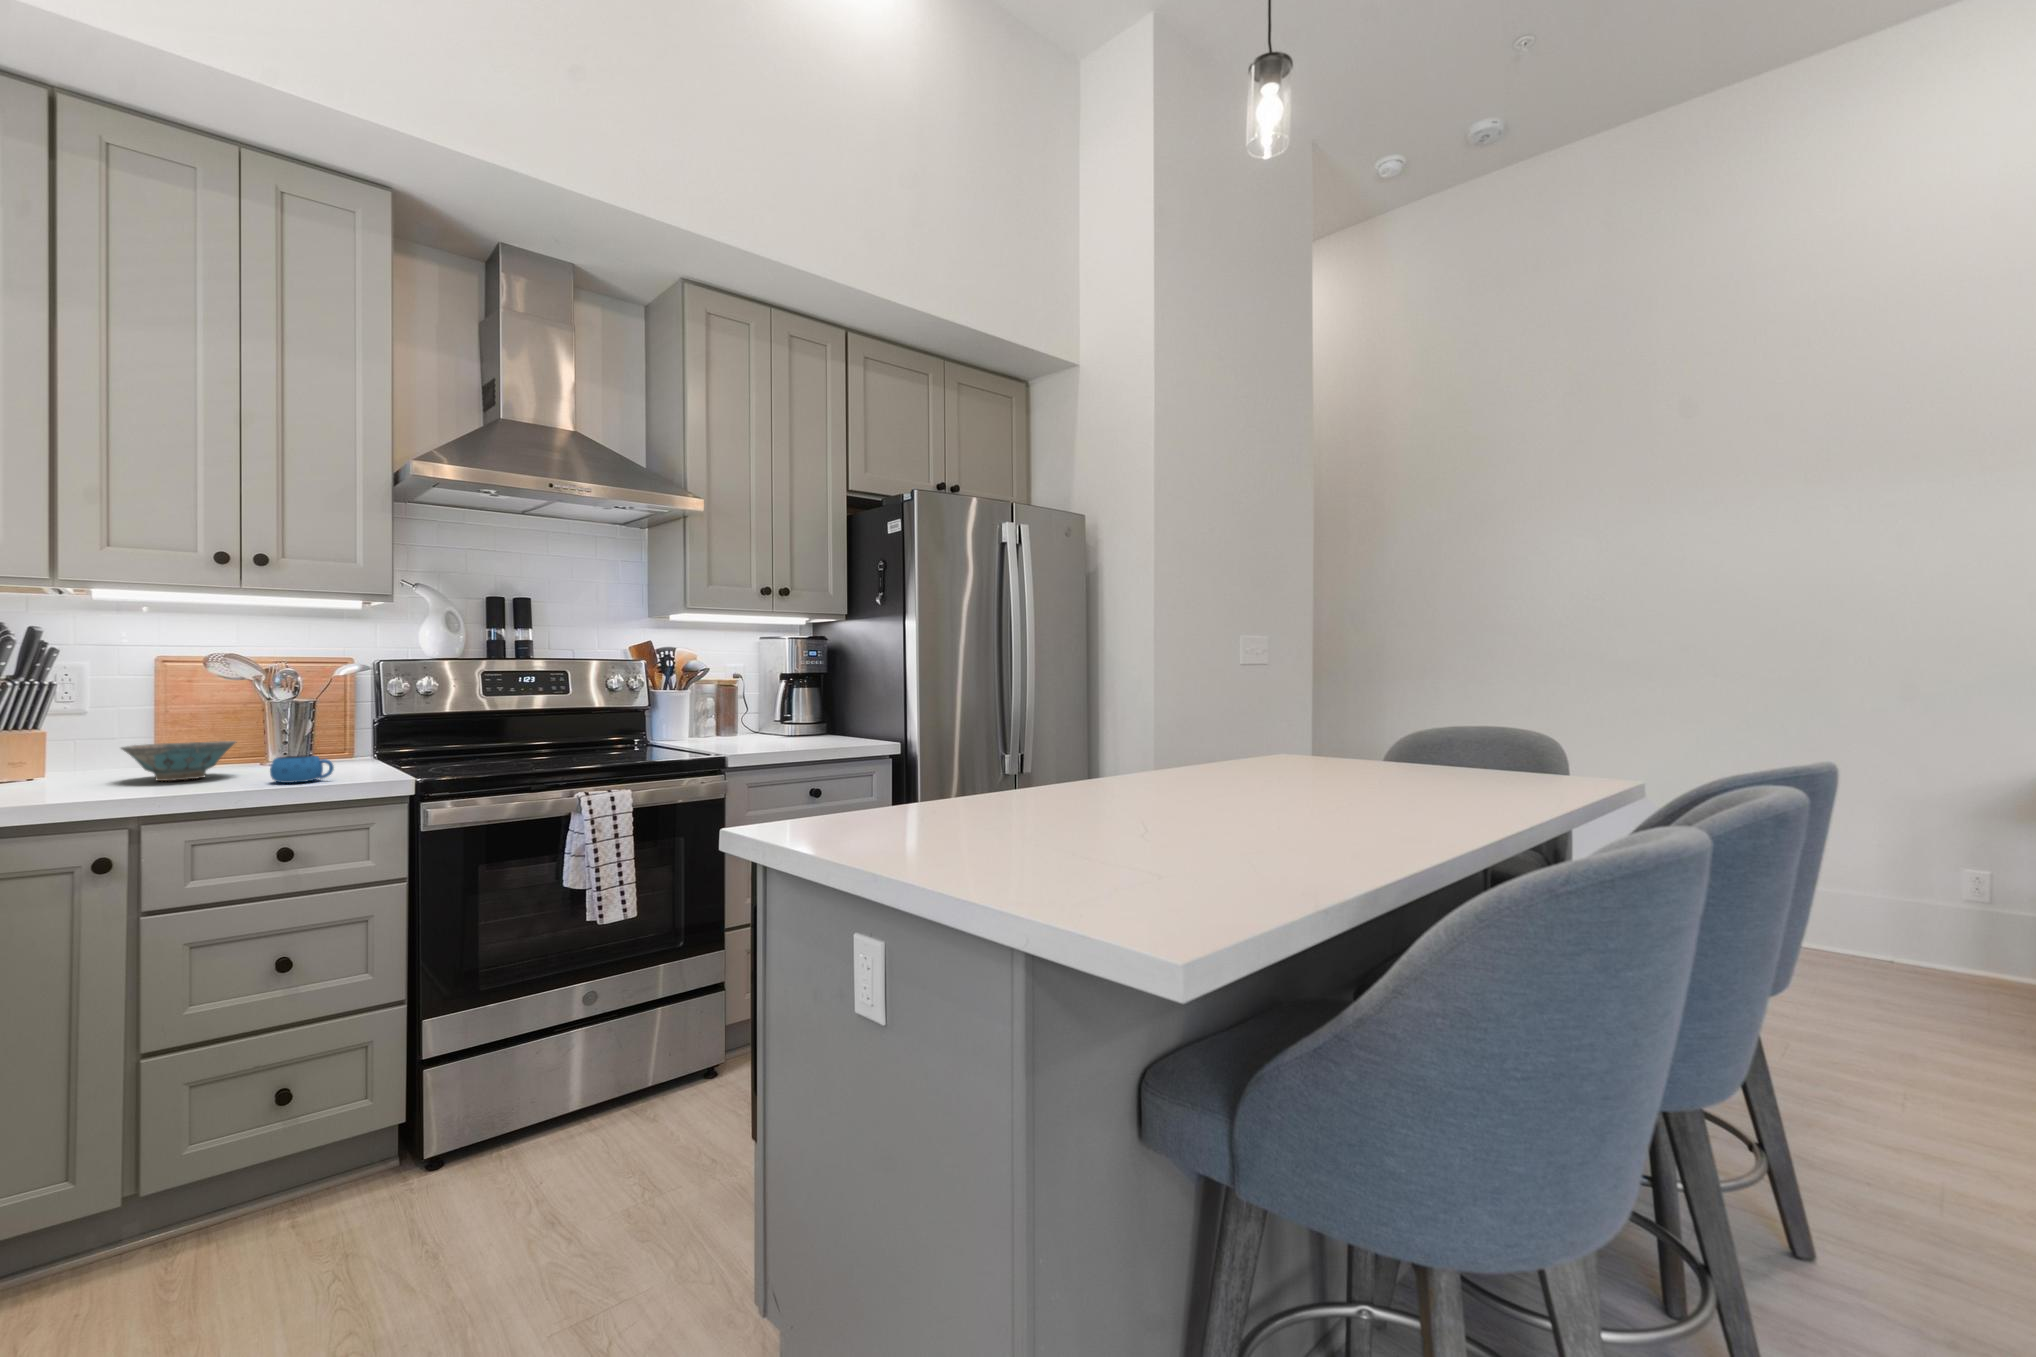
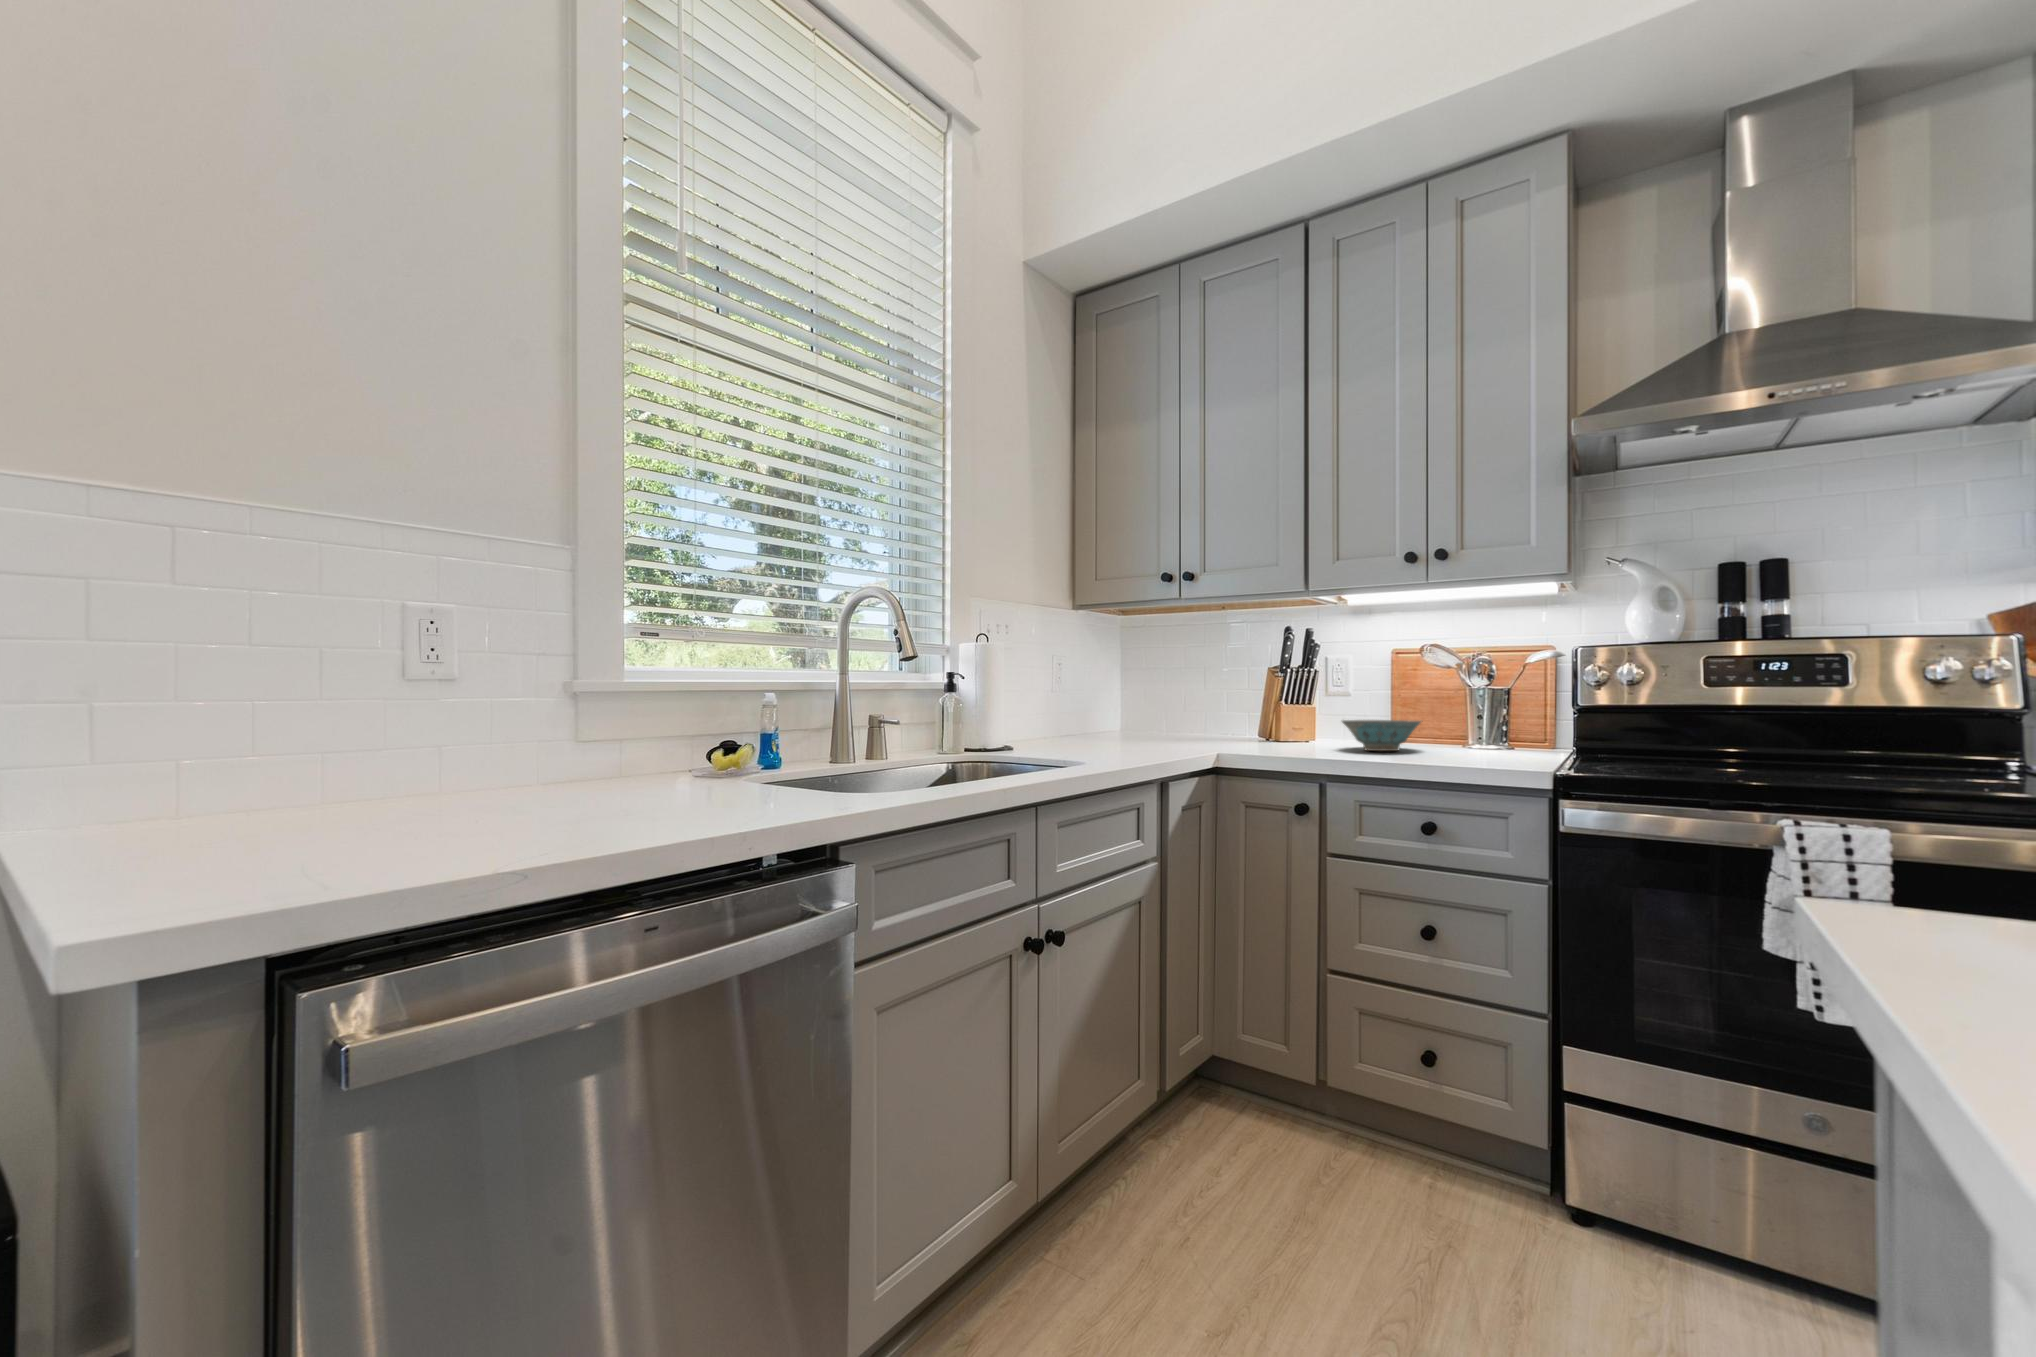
mug: present [270,755,334,783] -> none [1427,737,1480,762]

